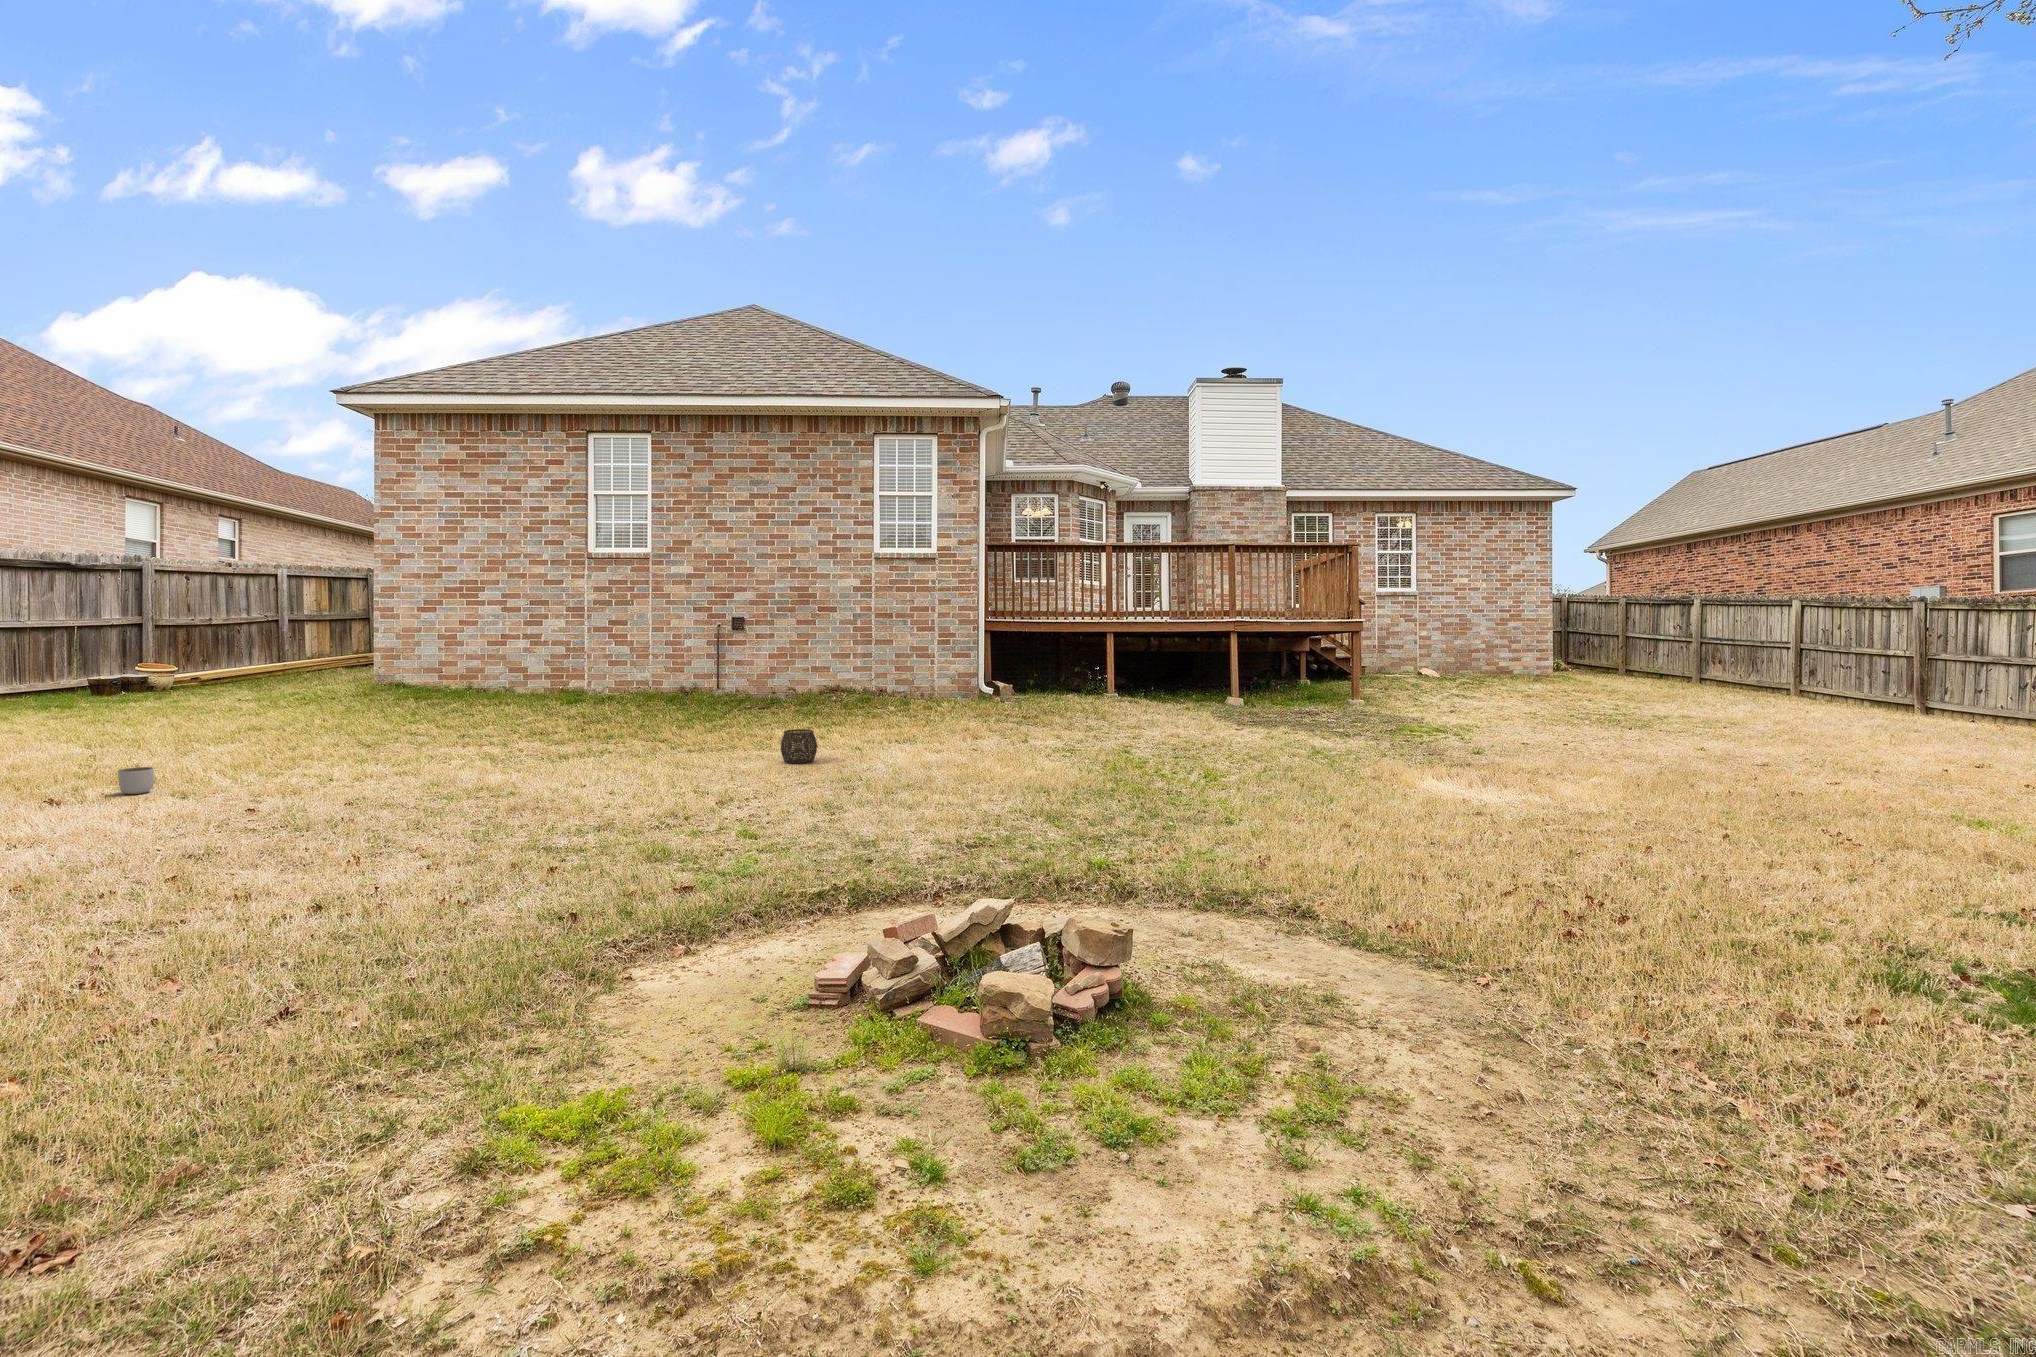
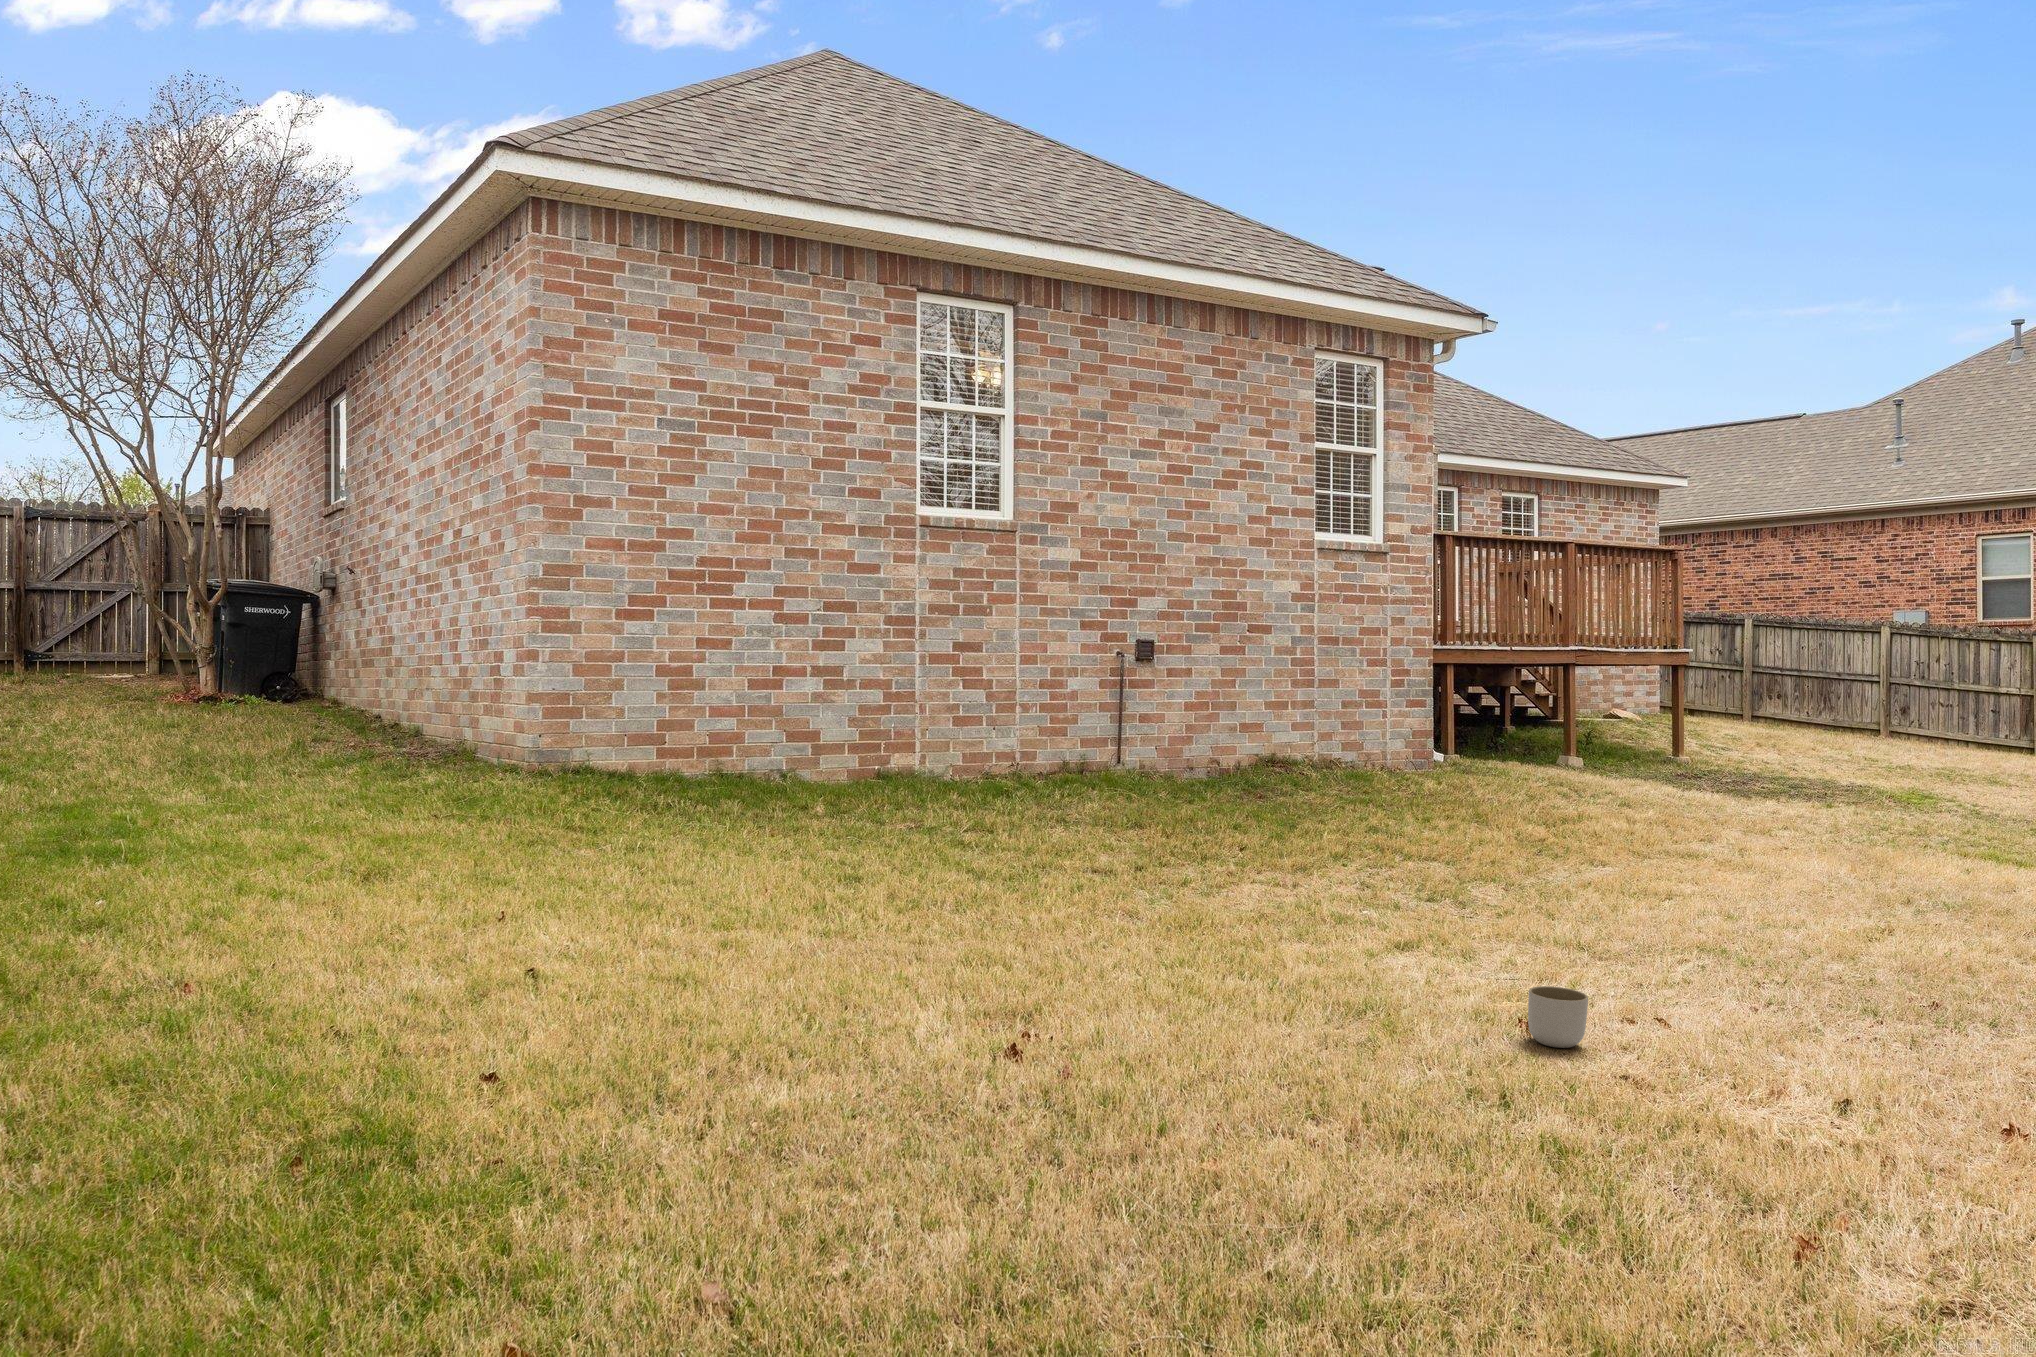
woven basket: present [781,729,817,764] -> none [1791,823,1853,875]

